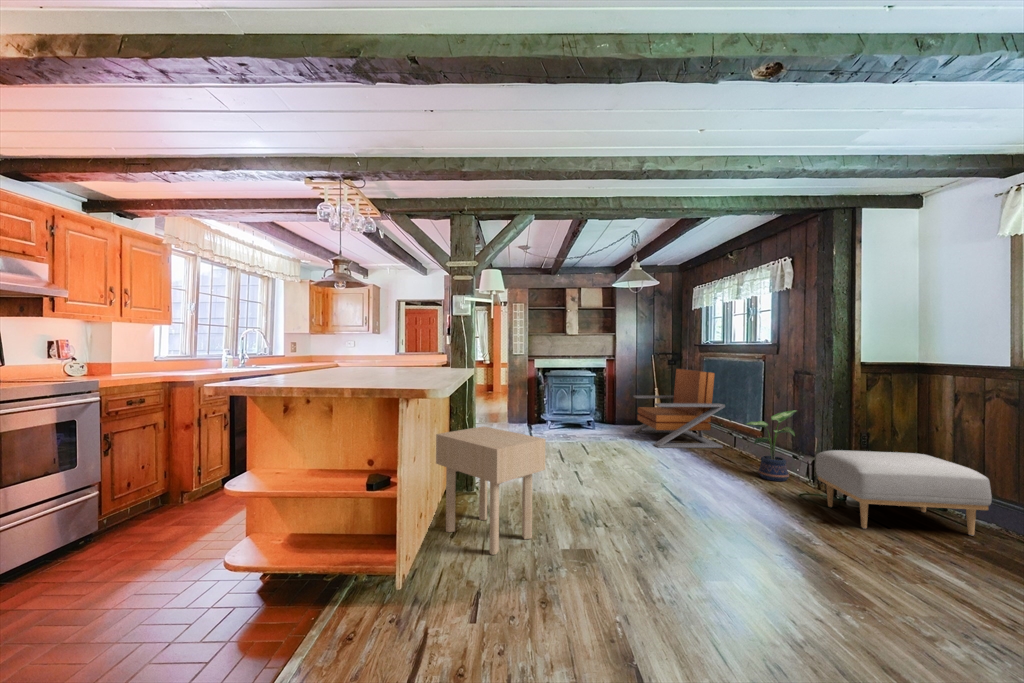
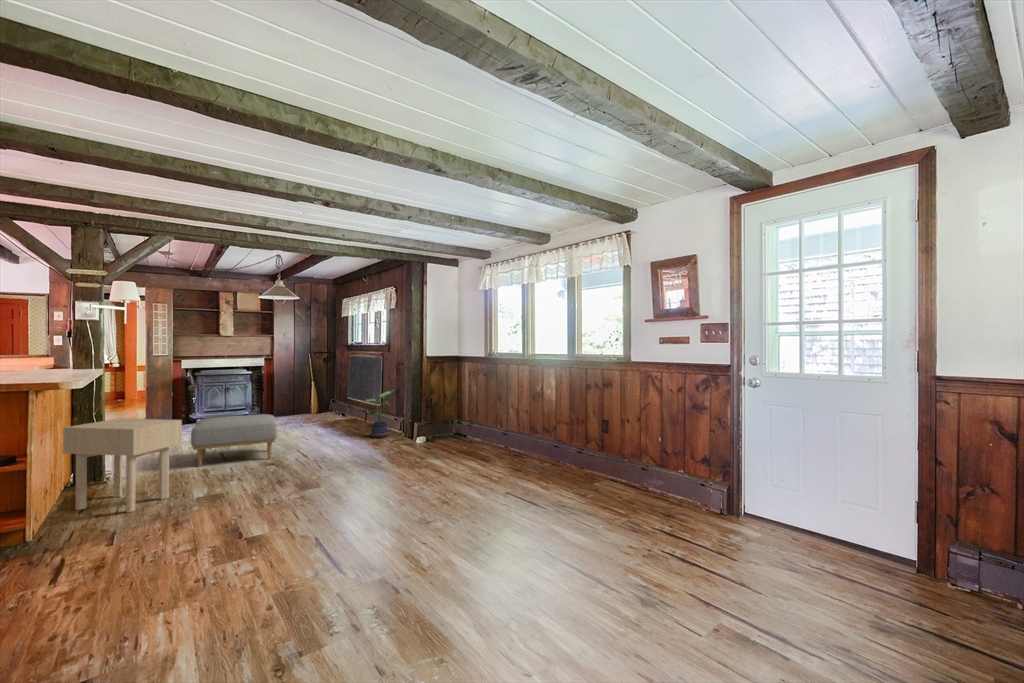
lounge chair: present [633,369,725,448] -> none [287,365,359,429]
ottoman: present [816,450,992,535] -> present [191,414,277,466]

